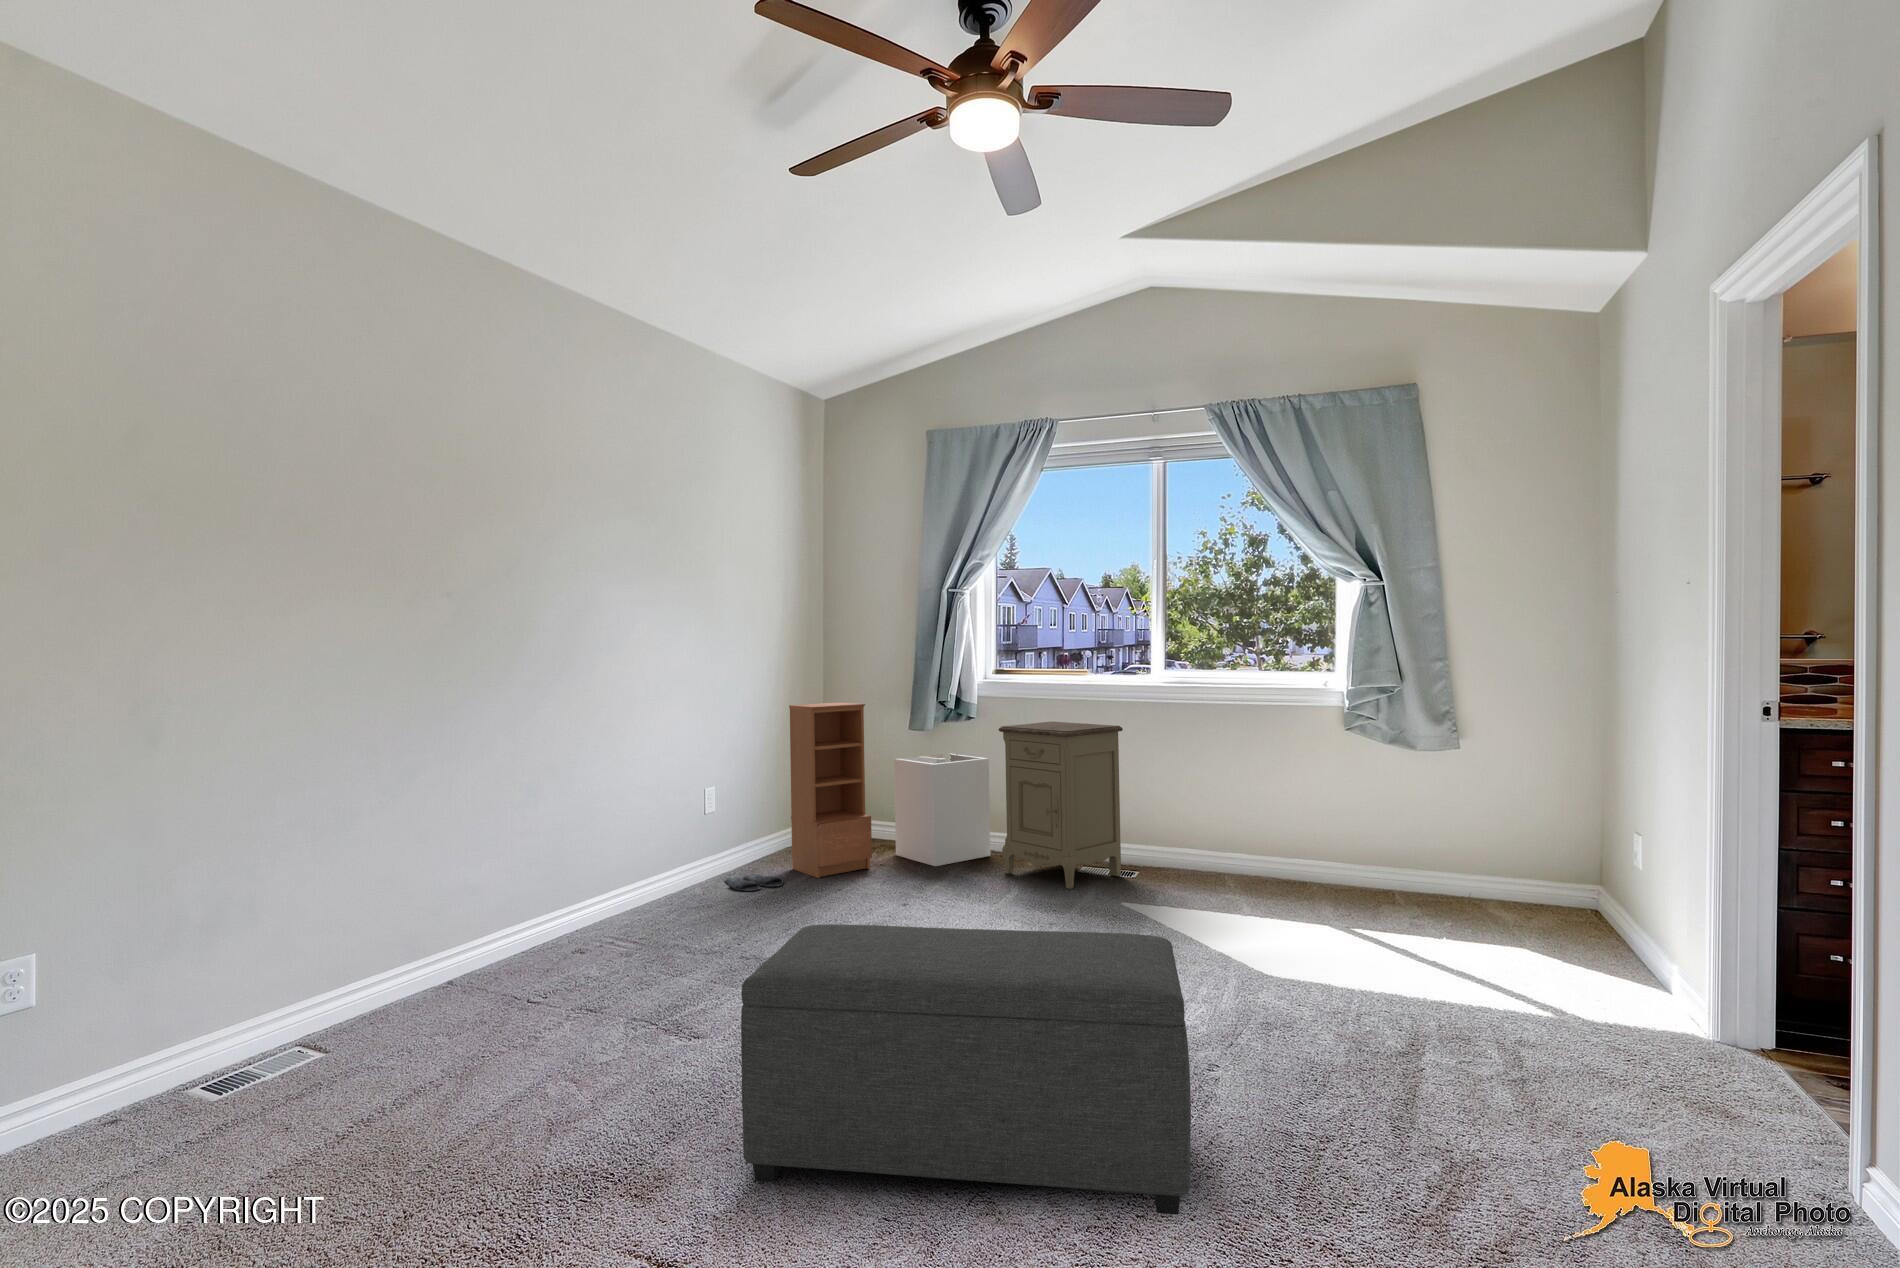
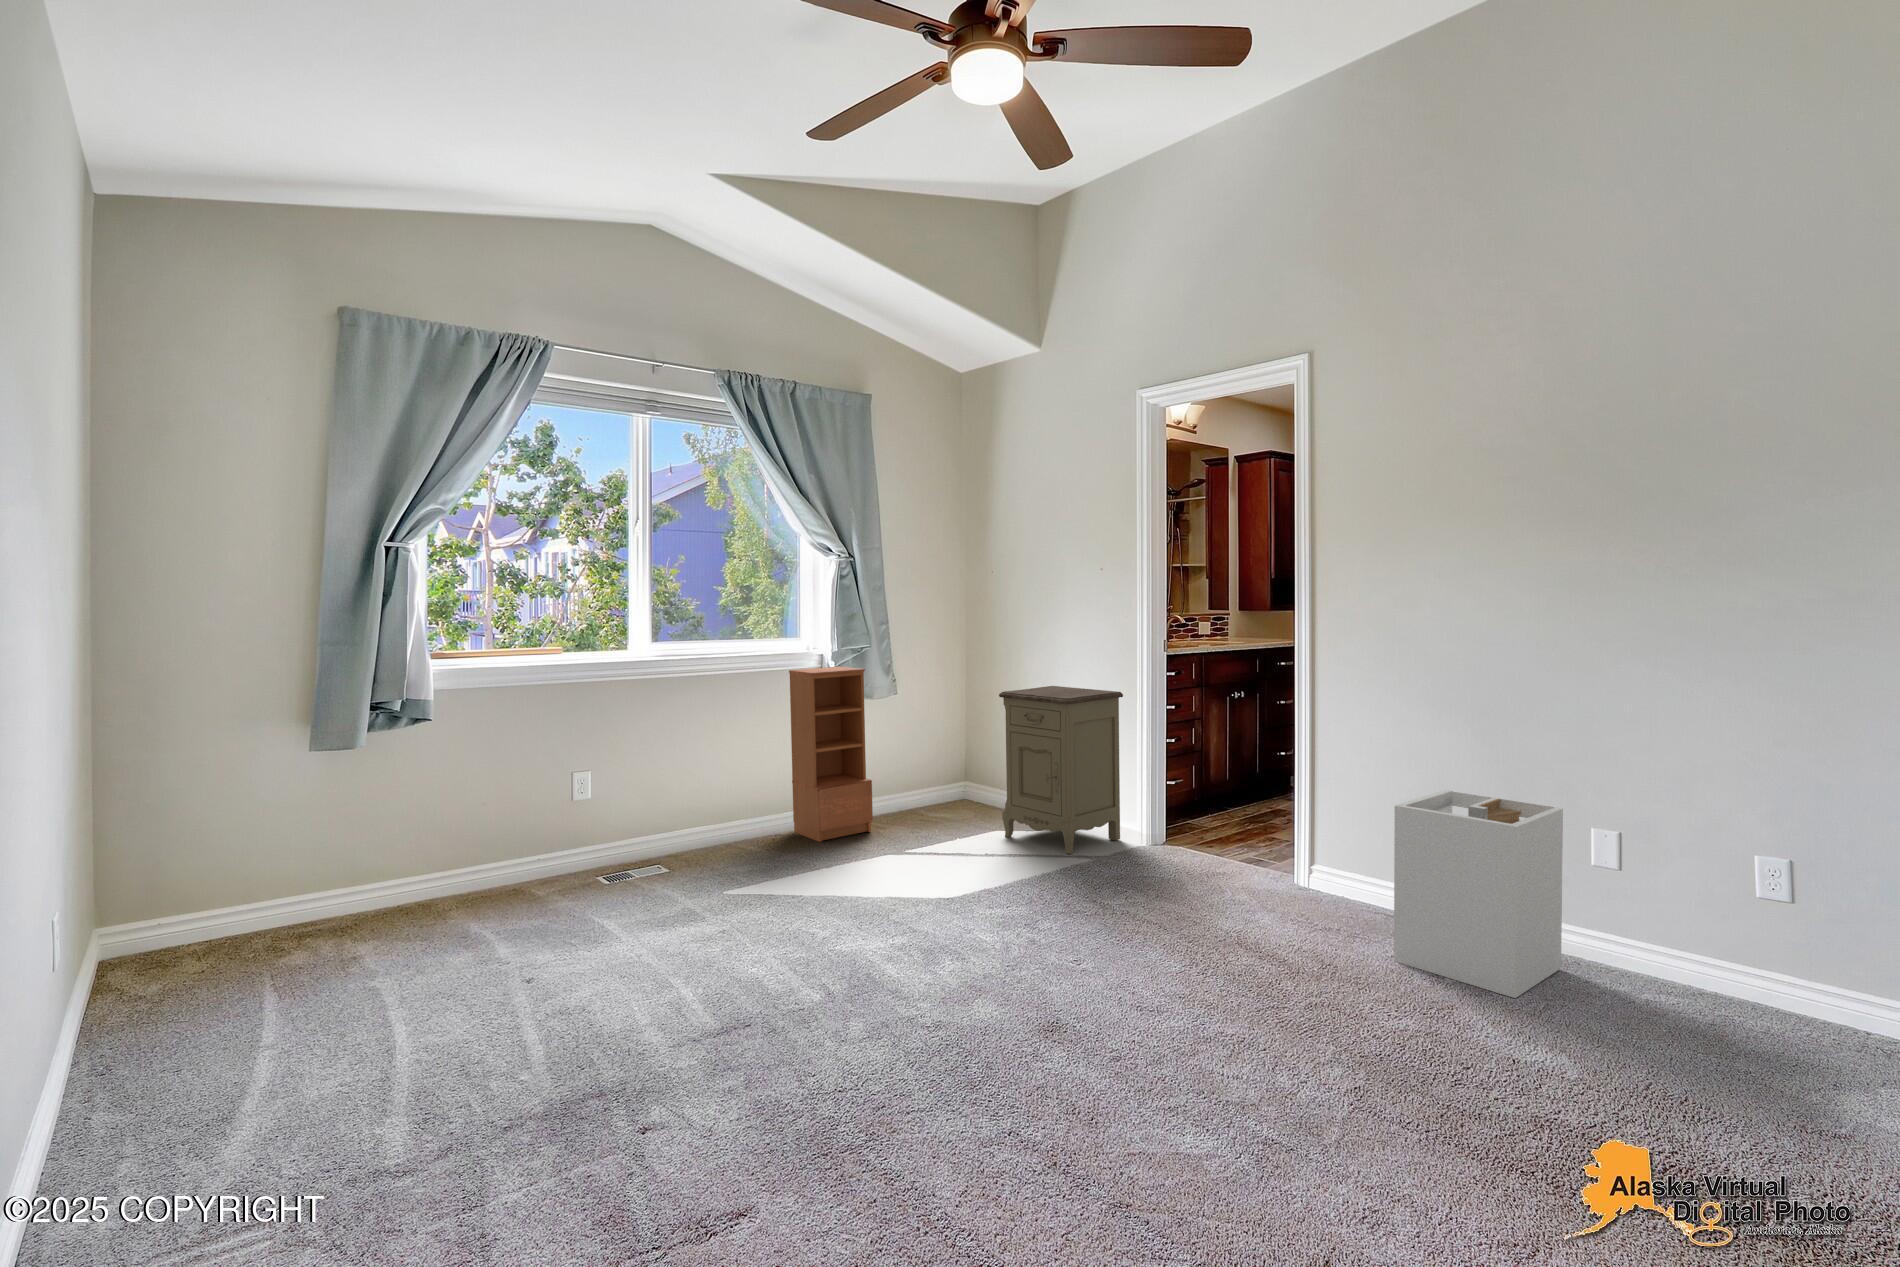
laundry hamper: present [894,754,990,866] -> present [1394,790,1563,998]
slippers: present [725,874,784,891] -> none [727,838,785,857]
ottoman: present [741,924,1191,1215] -> none [739,915,1190,1215]

